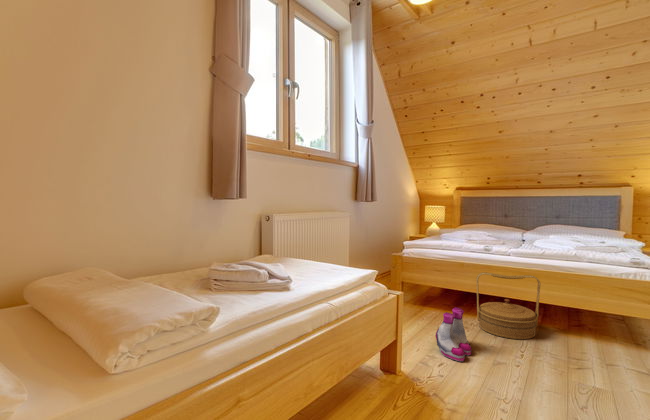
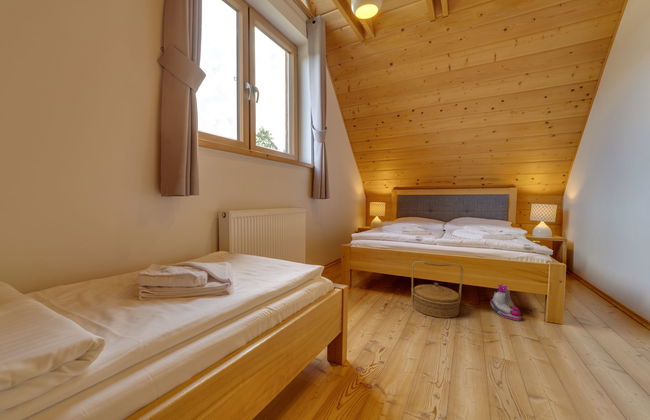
boots: present [435,307,472,361] -> present [490,284,521,321]

